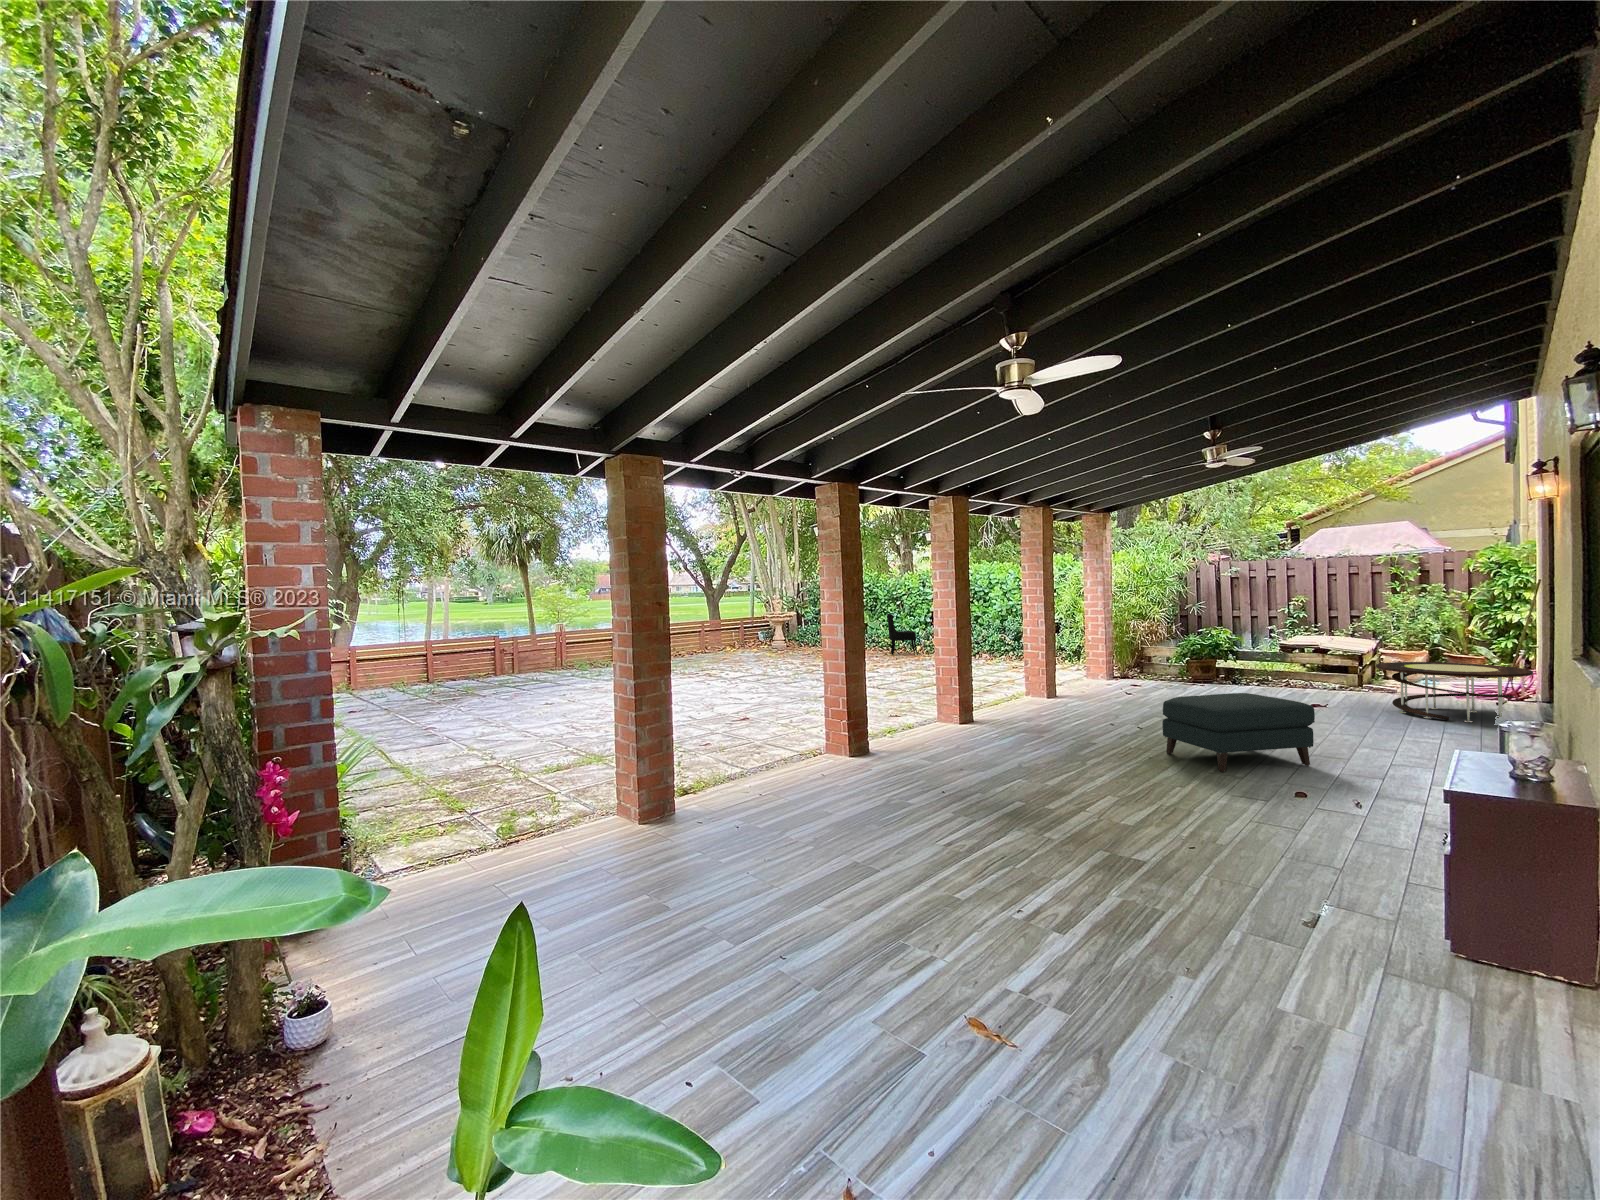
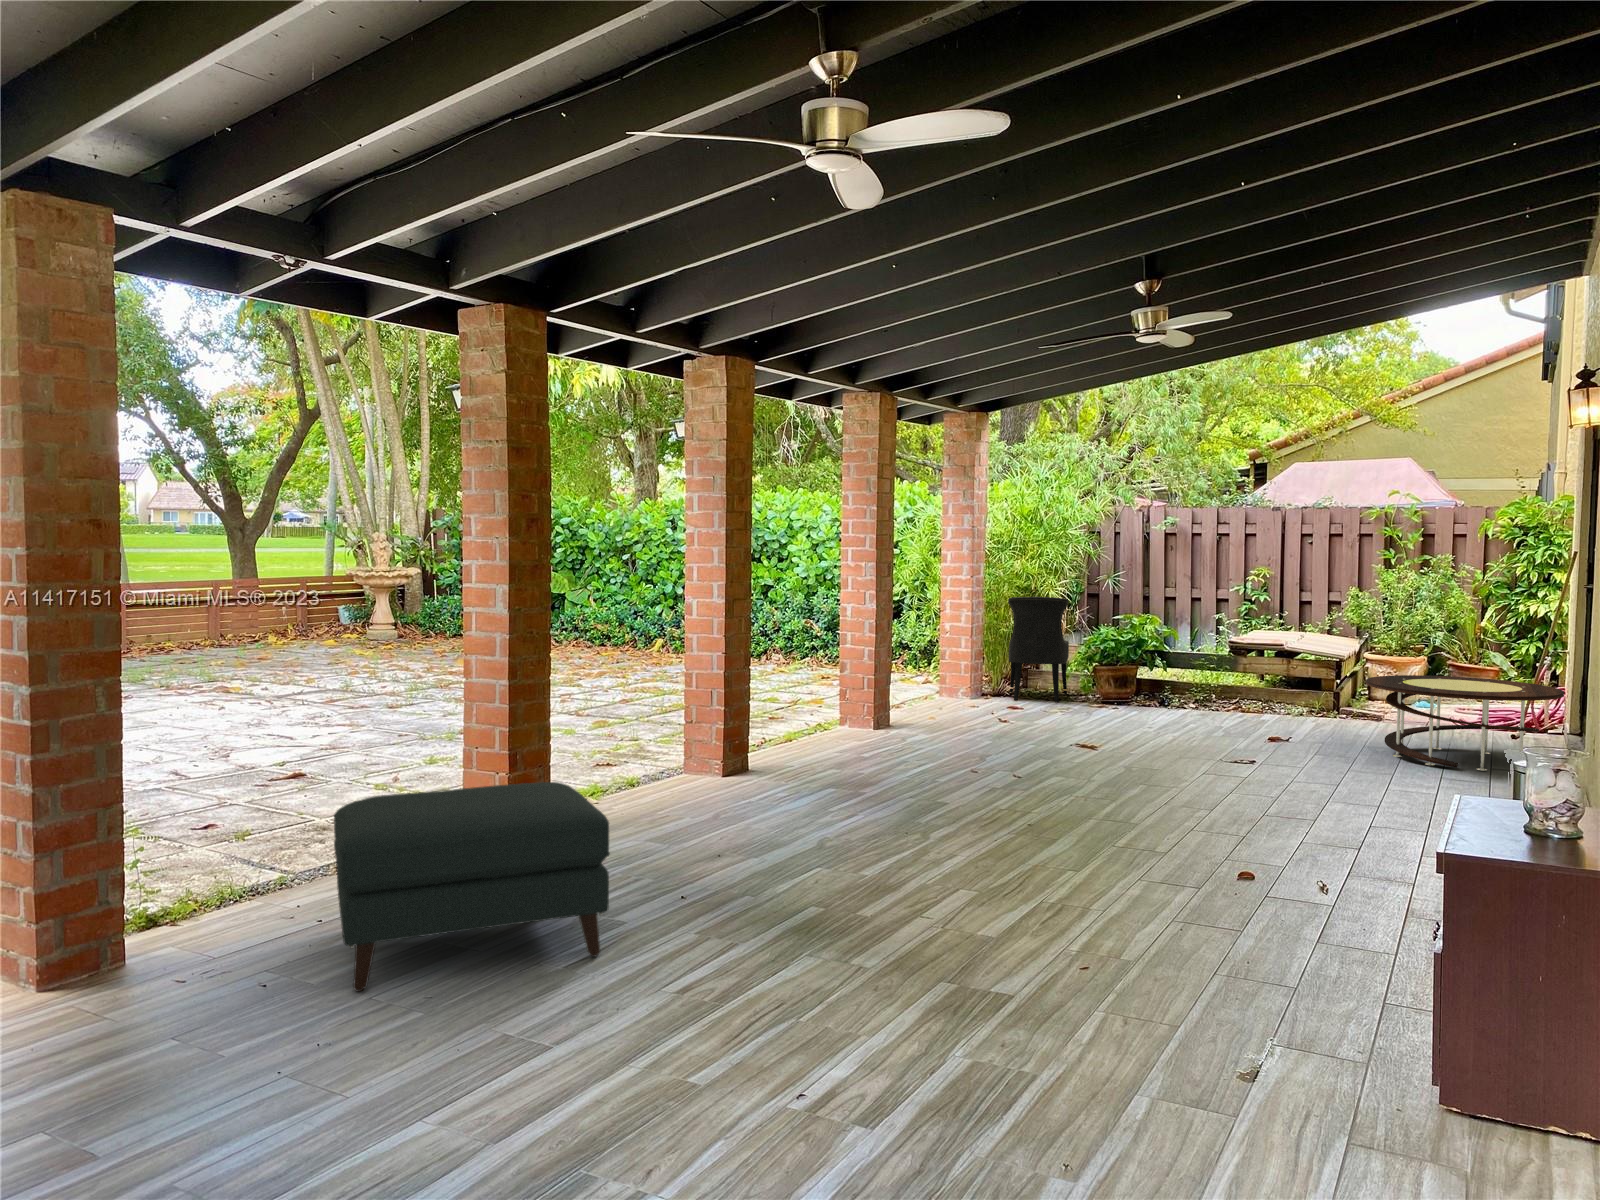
dining chair: present [887,614,918,655] -> present [1008,597,1069,702]
ottoman: present [1162,693,1315,772] -> present [334,782,610,992]

